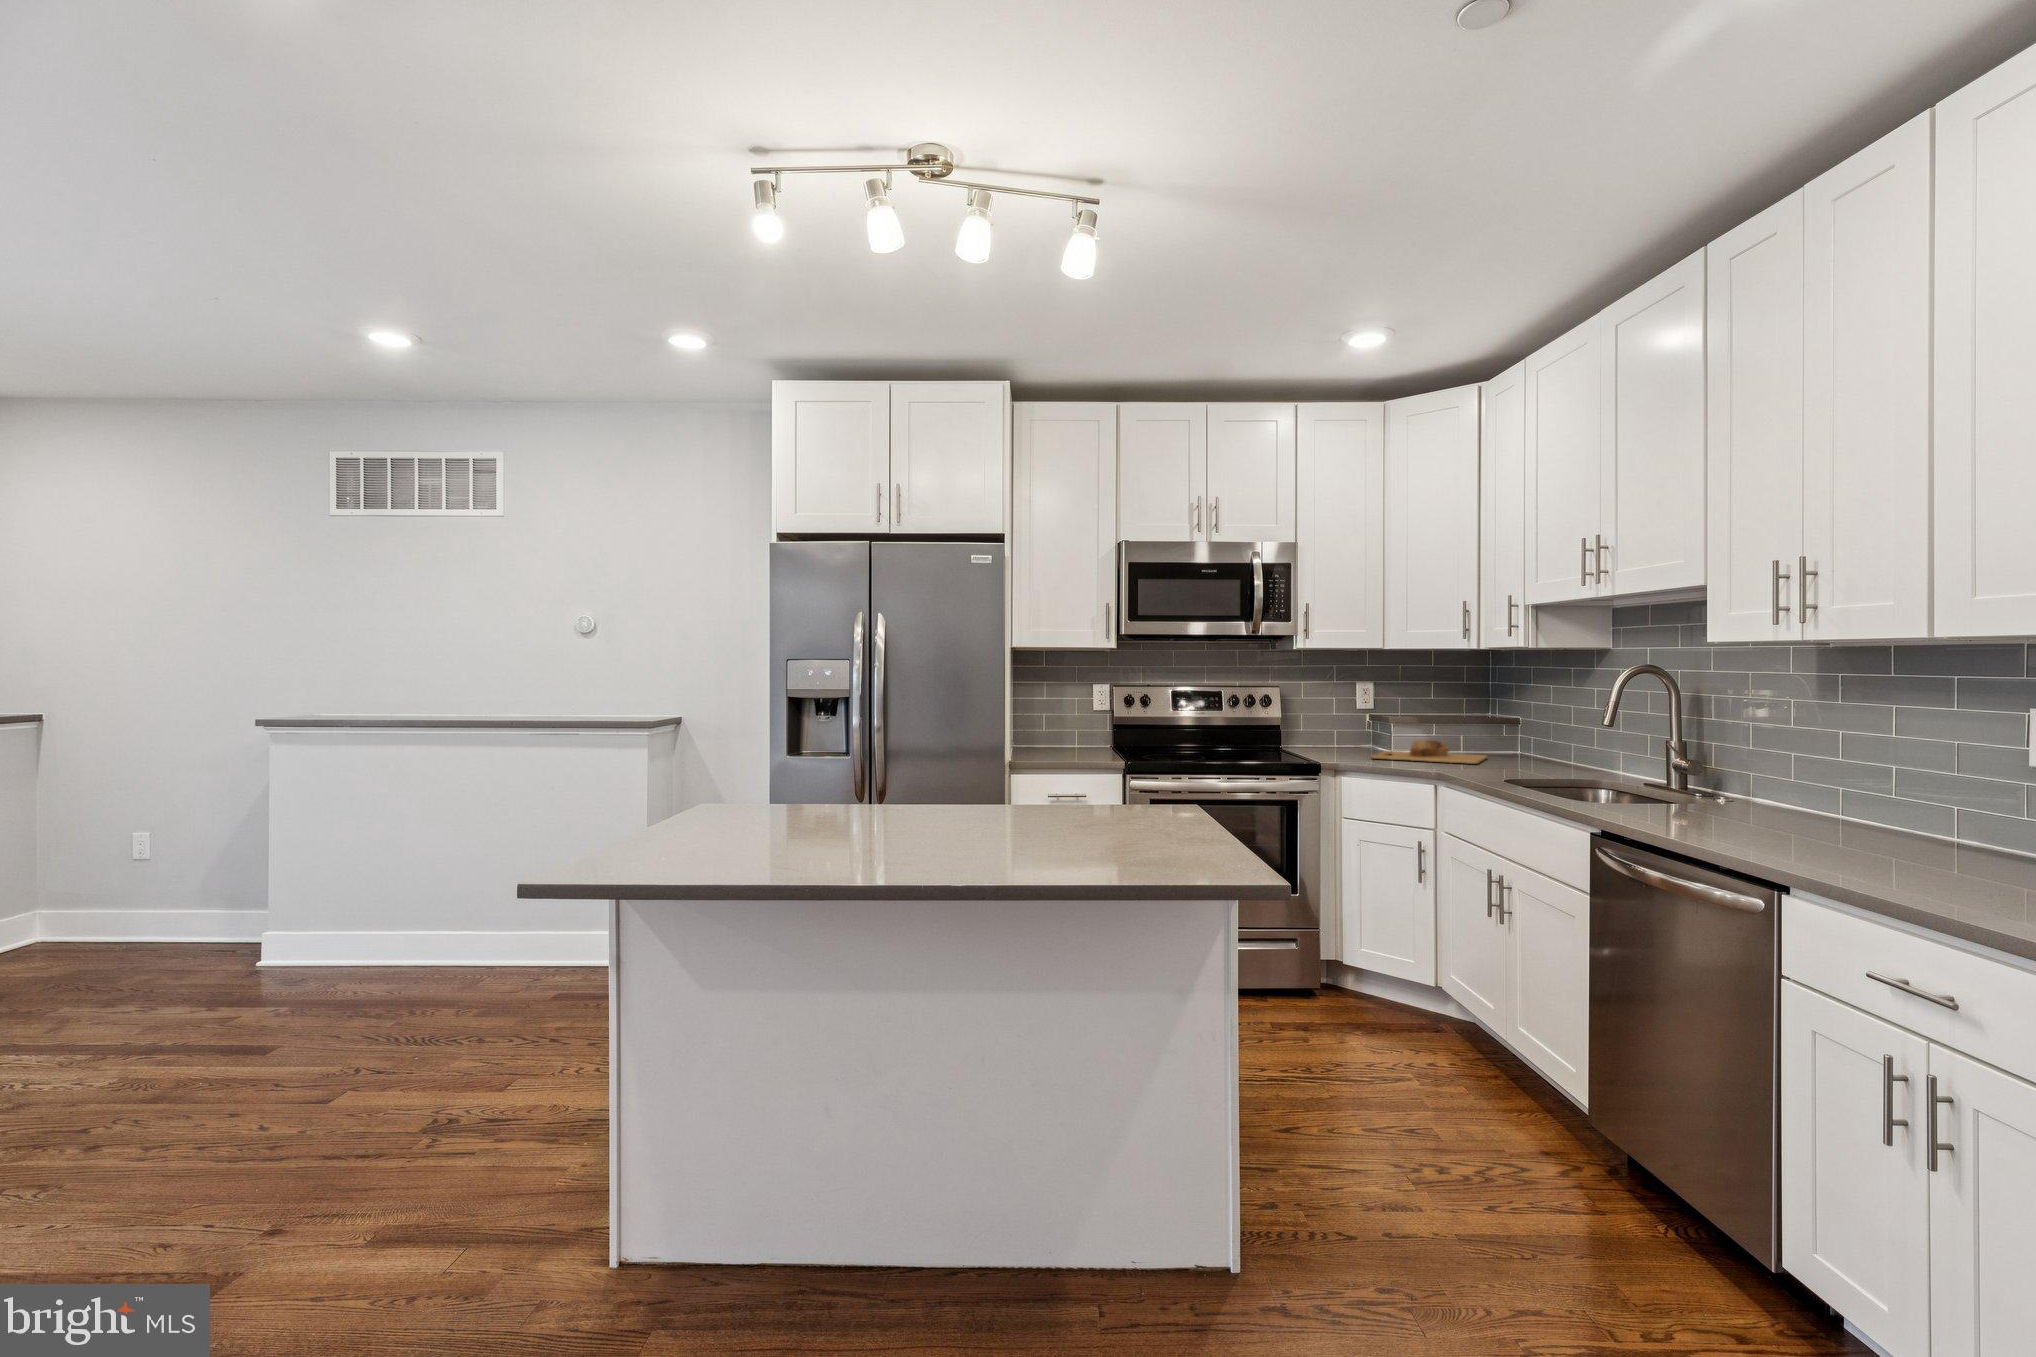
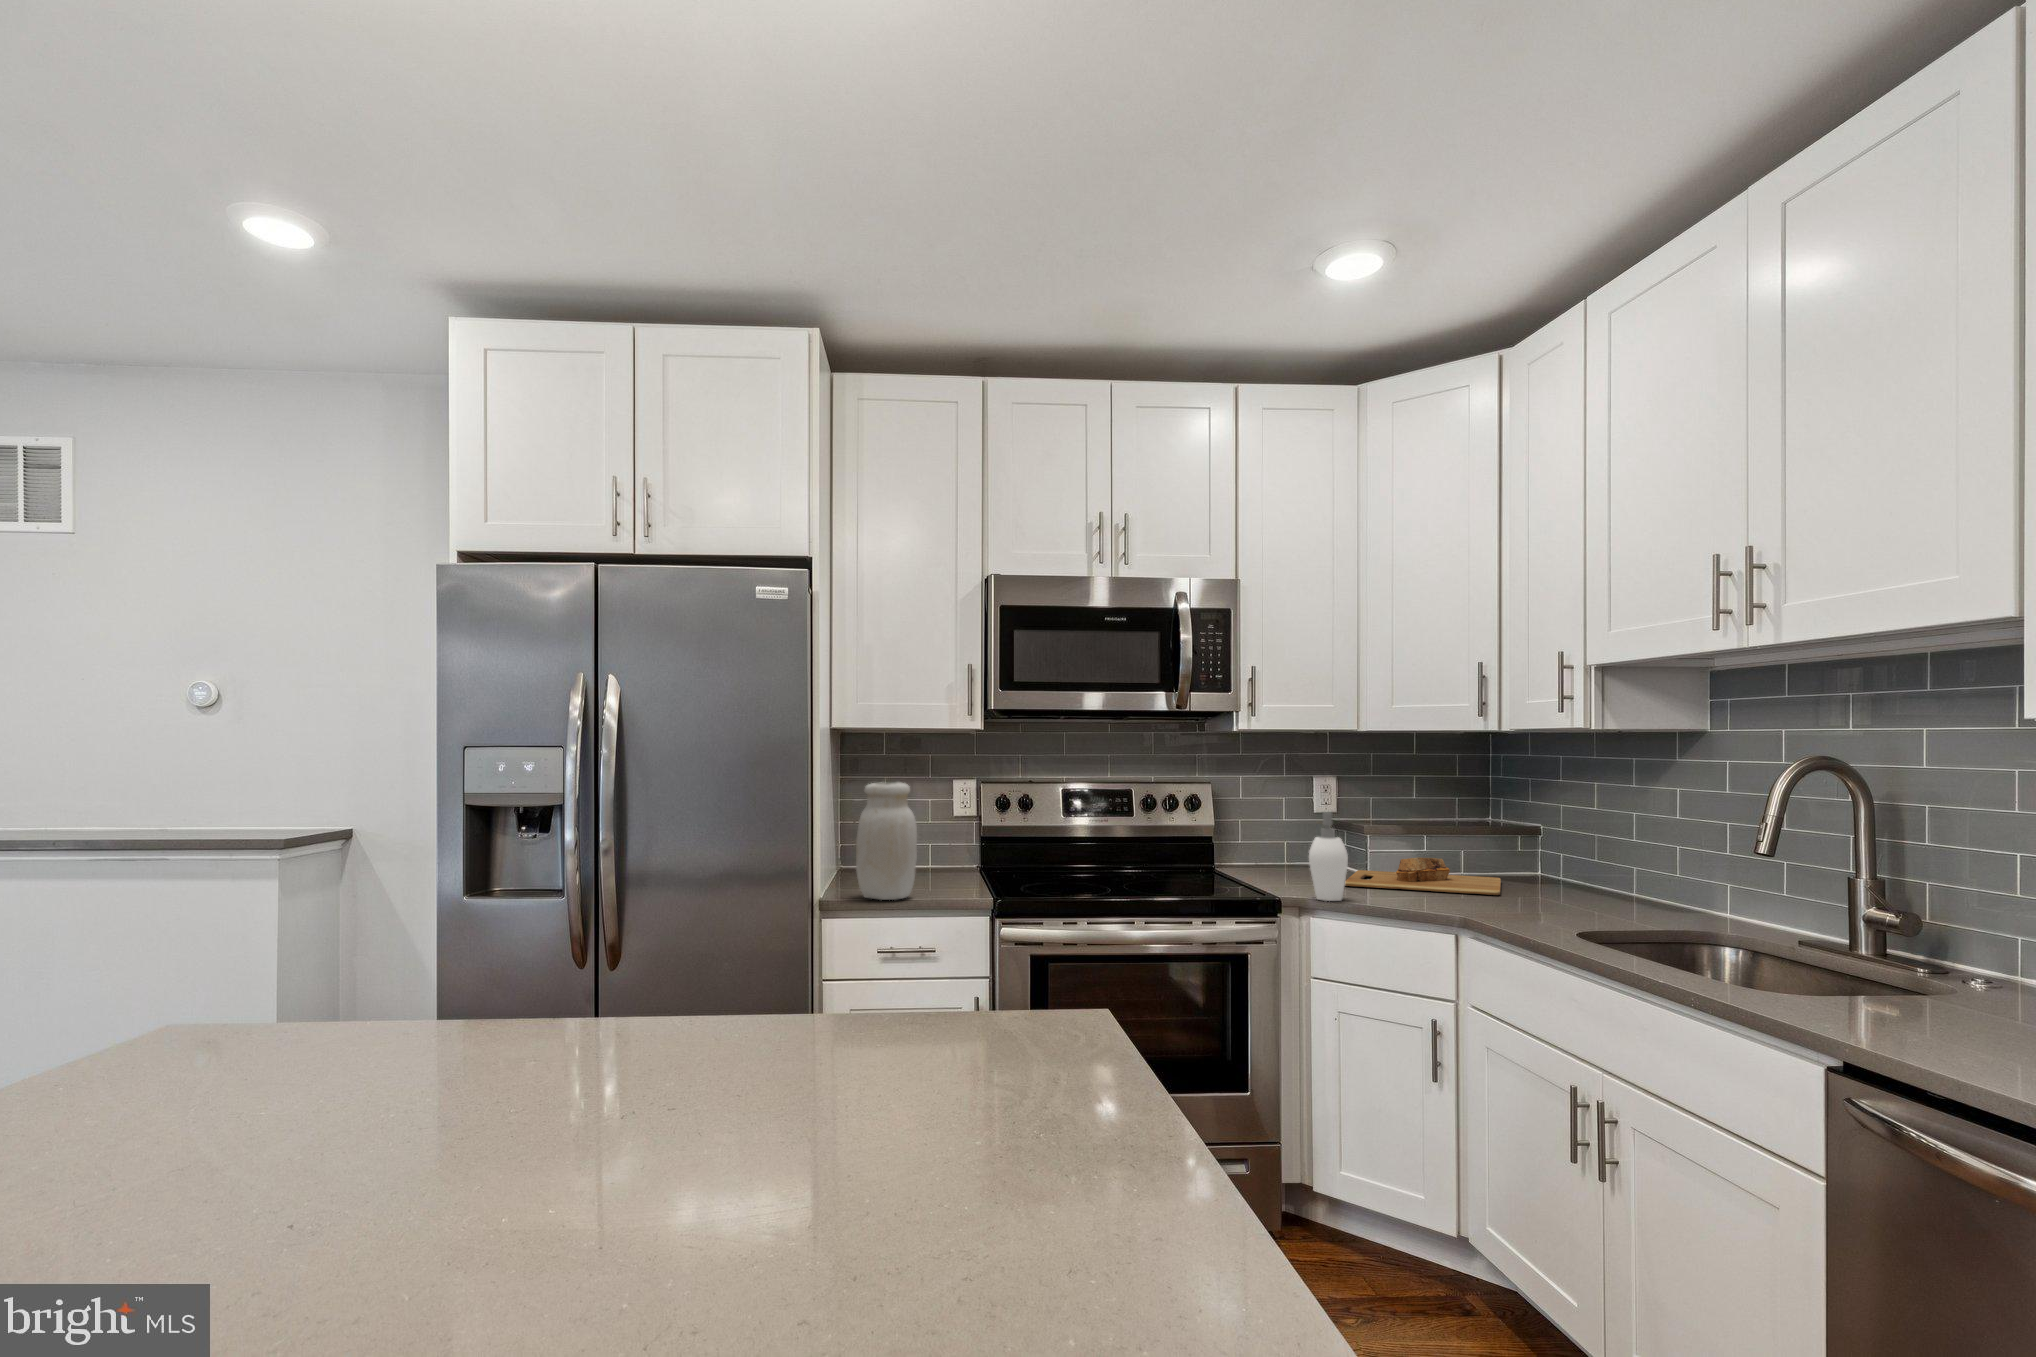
jar: none [1033,685,1073,761] -> present [856,782,917,900]
soap dispenser: none [1341,706,1377,765] -> present [1309,812,1348,901]

